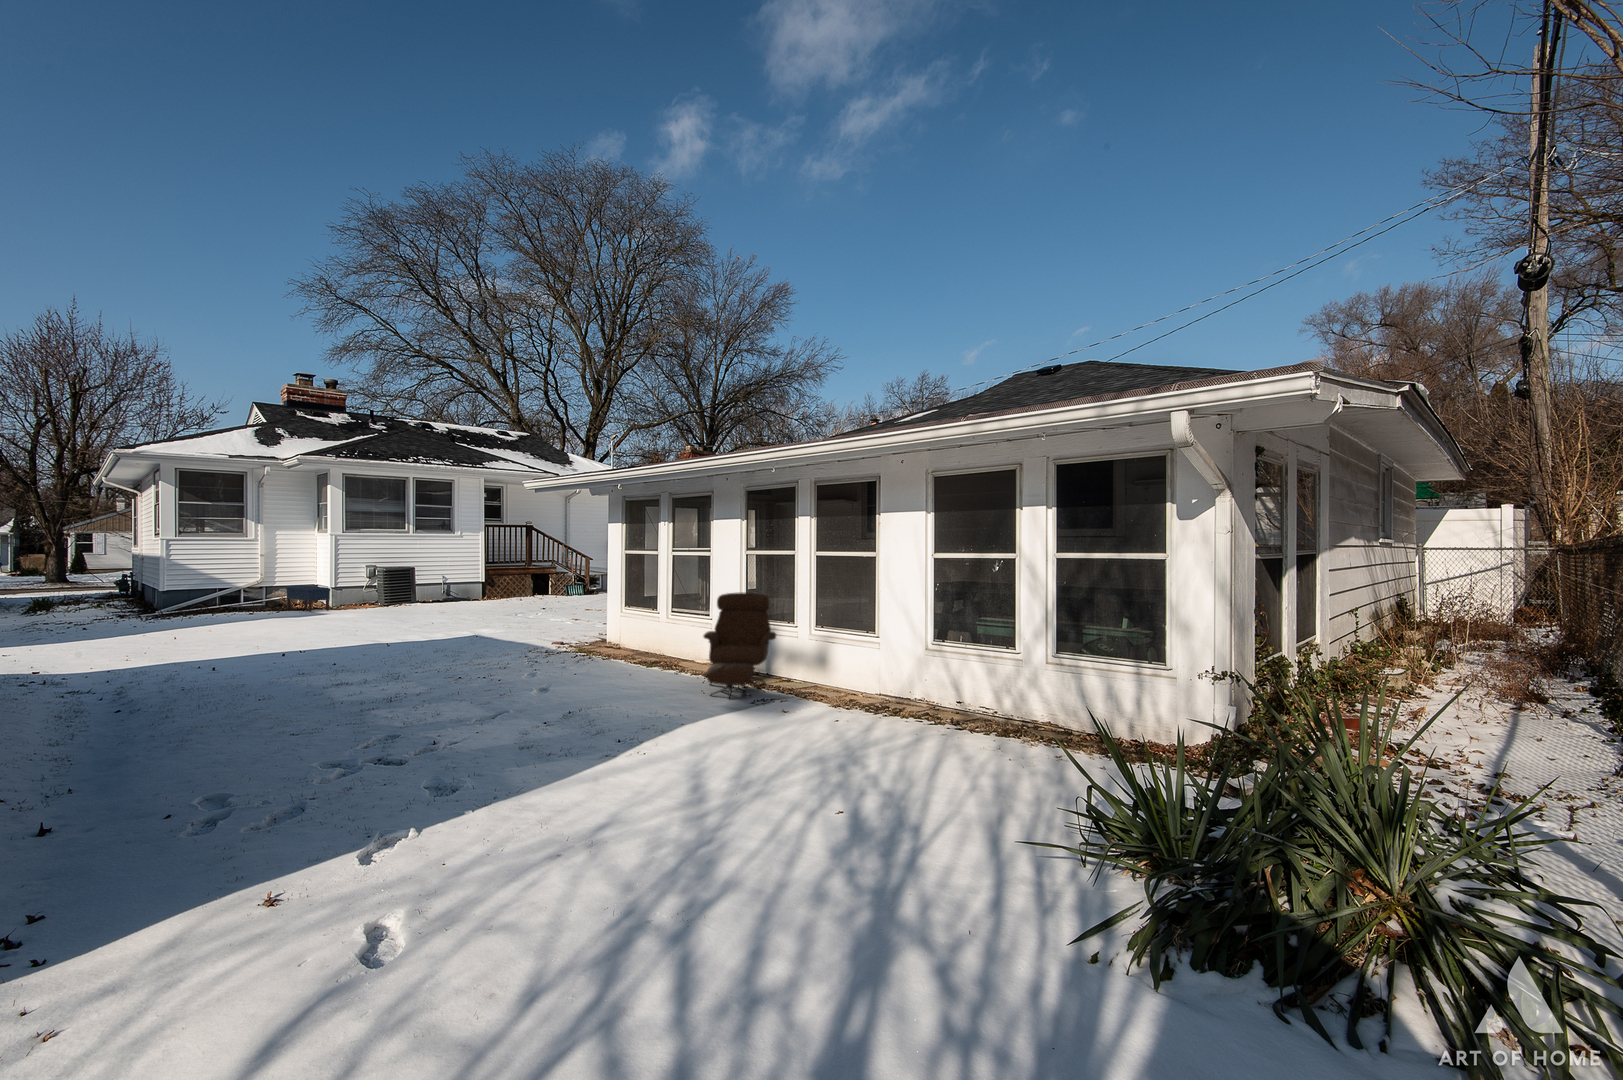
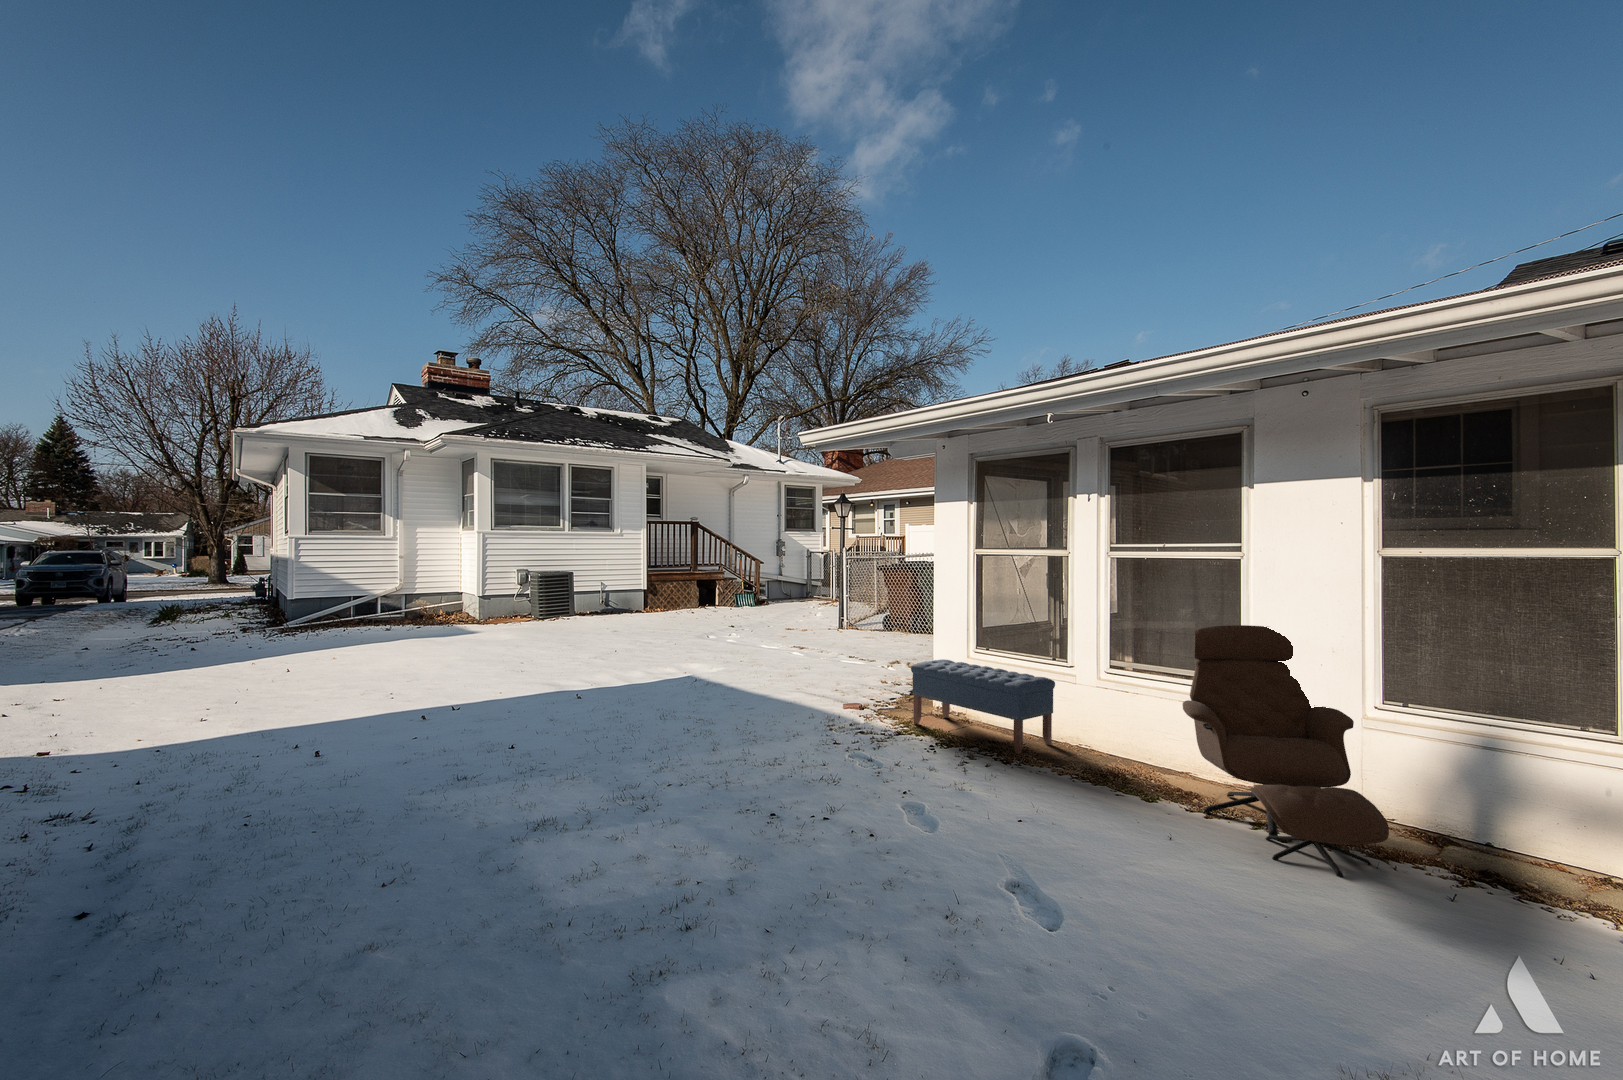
bench: present [286,585,330,612] -> present [911,659,1055,754]

